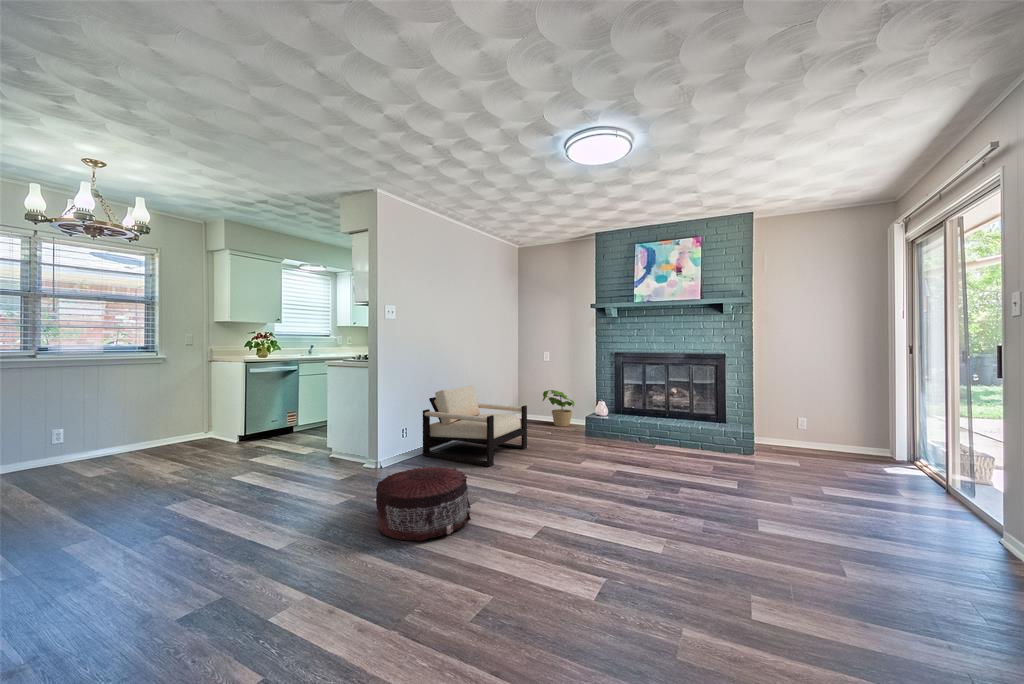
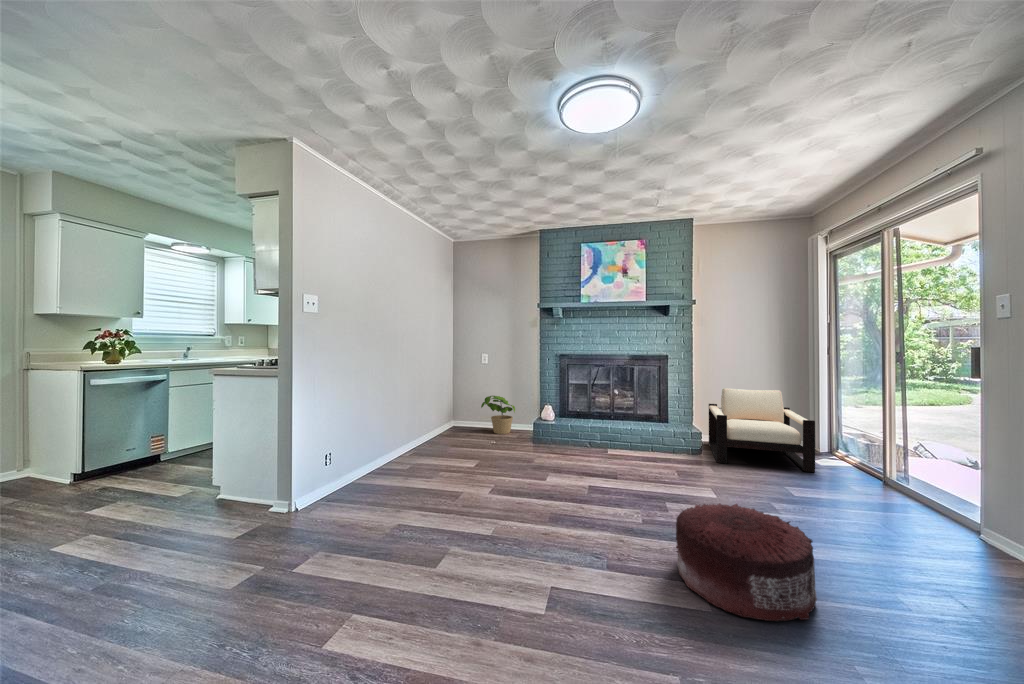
armchair: present [423,386,527,466] -> present [709,388,815,472]
pouf: present [376,466,471,541] -> present [676,504,817,621]

